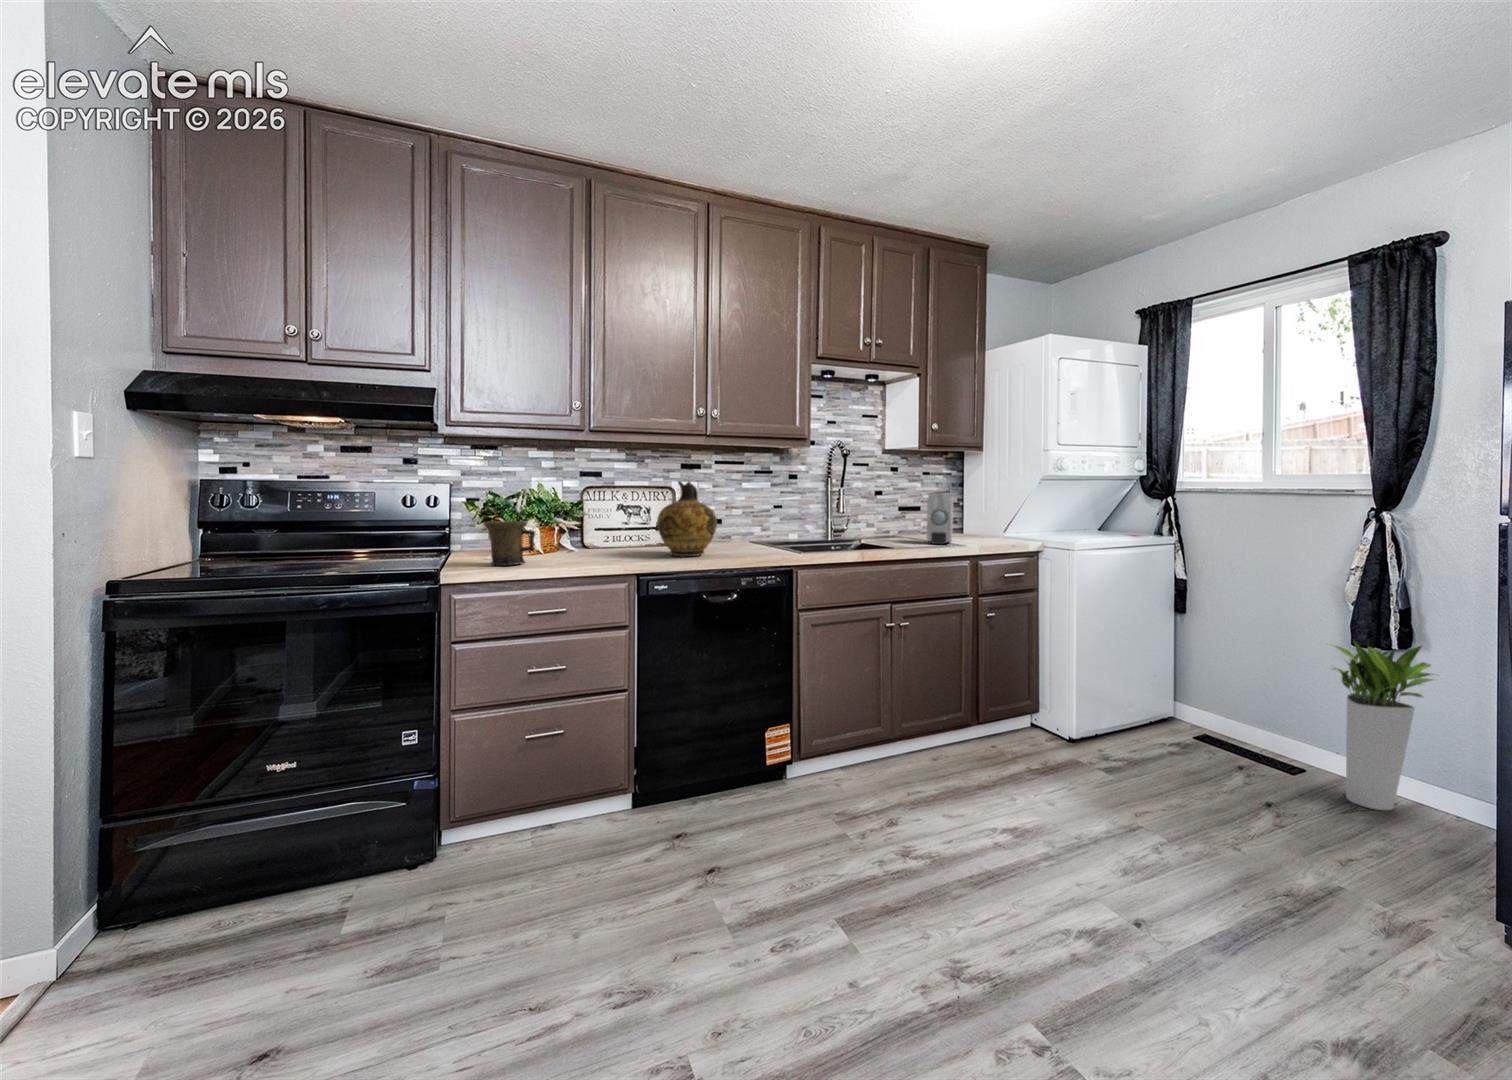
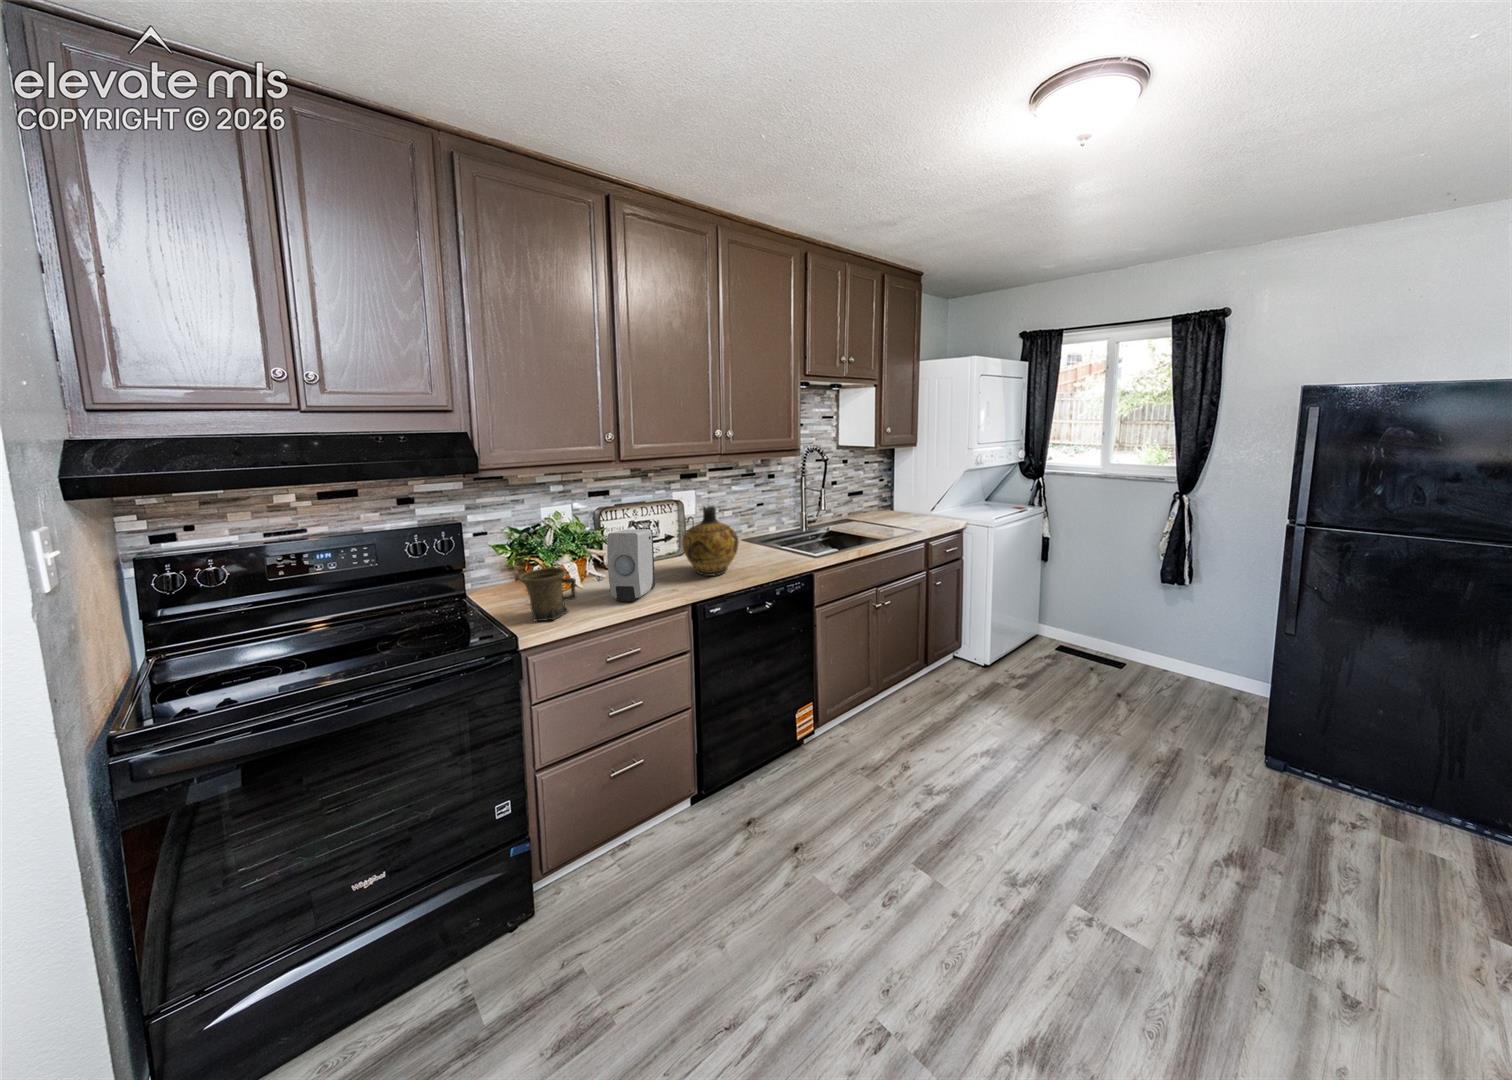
soap dispenser: present [927,493,953,544] -> present [607,529,655,601]
planter: present [1333,641,1438,810] -> none [1169,591,1248,703]

